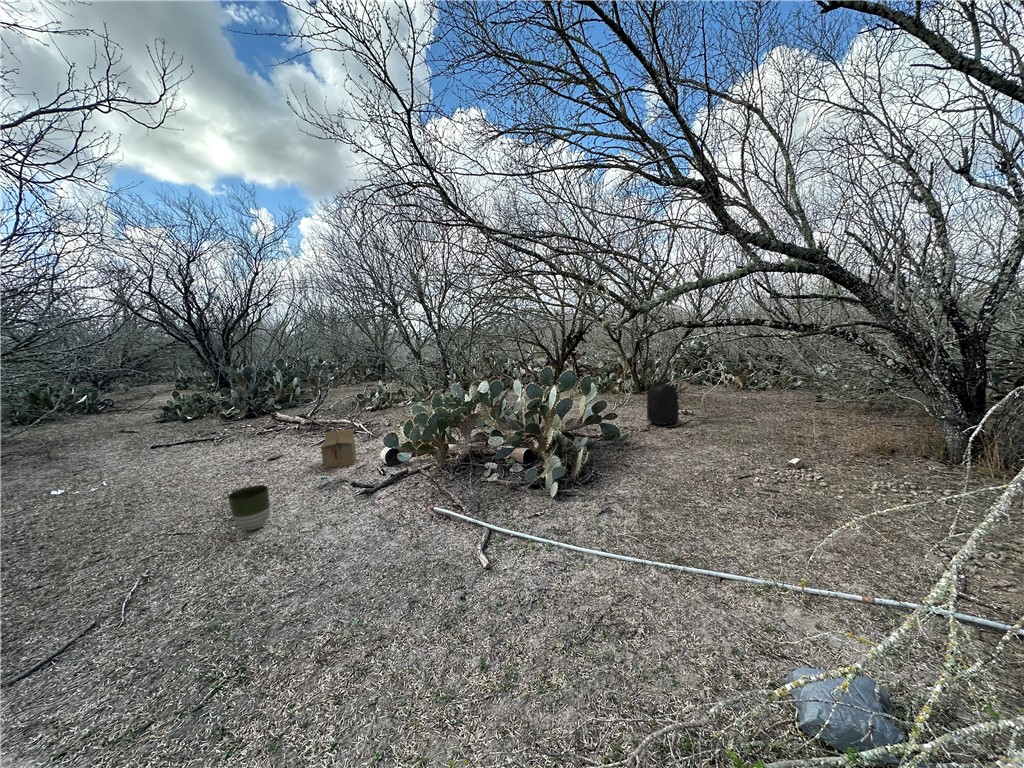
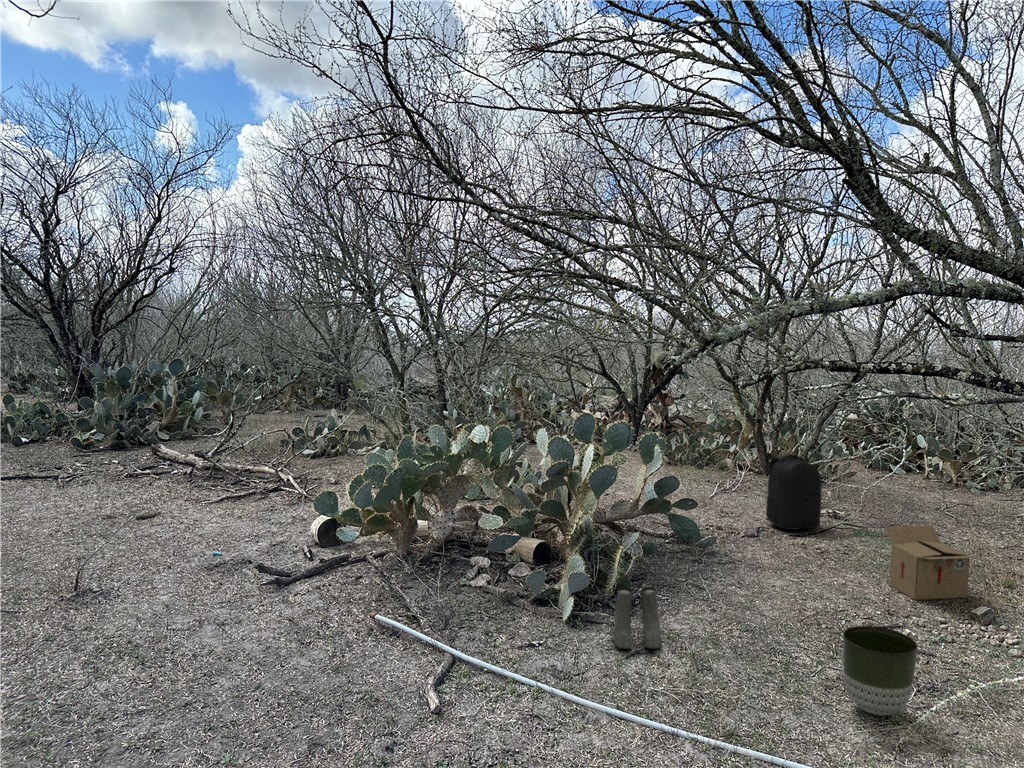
cardboard box: present [321,429,356,468] -> present [884,525,980,600]
boots: none [583,470,614,511] -> present [613,587,661,649]
planter: present [228,485,270,530] -> present [843,626,918,716]

